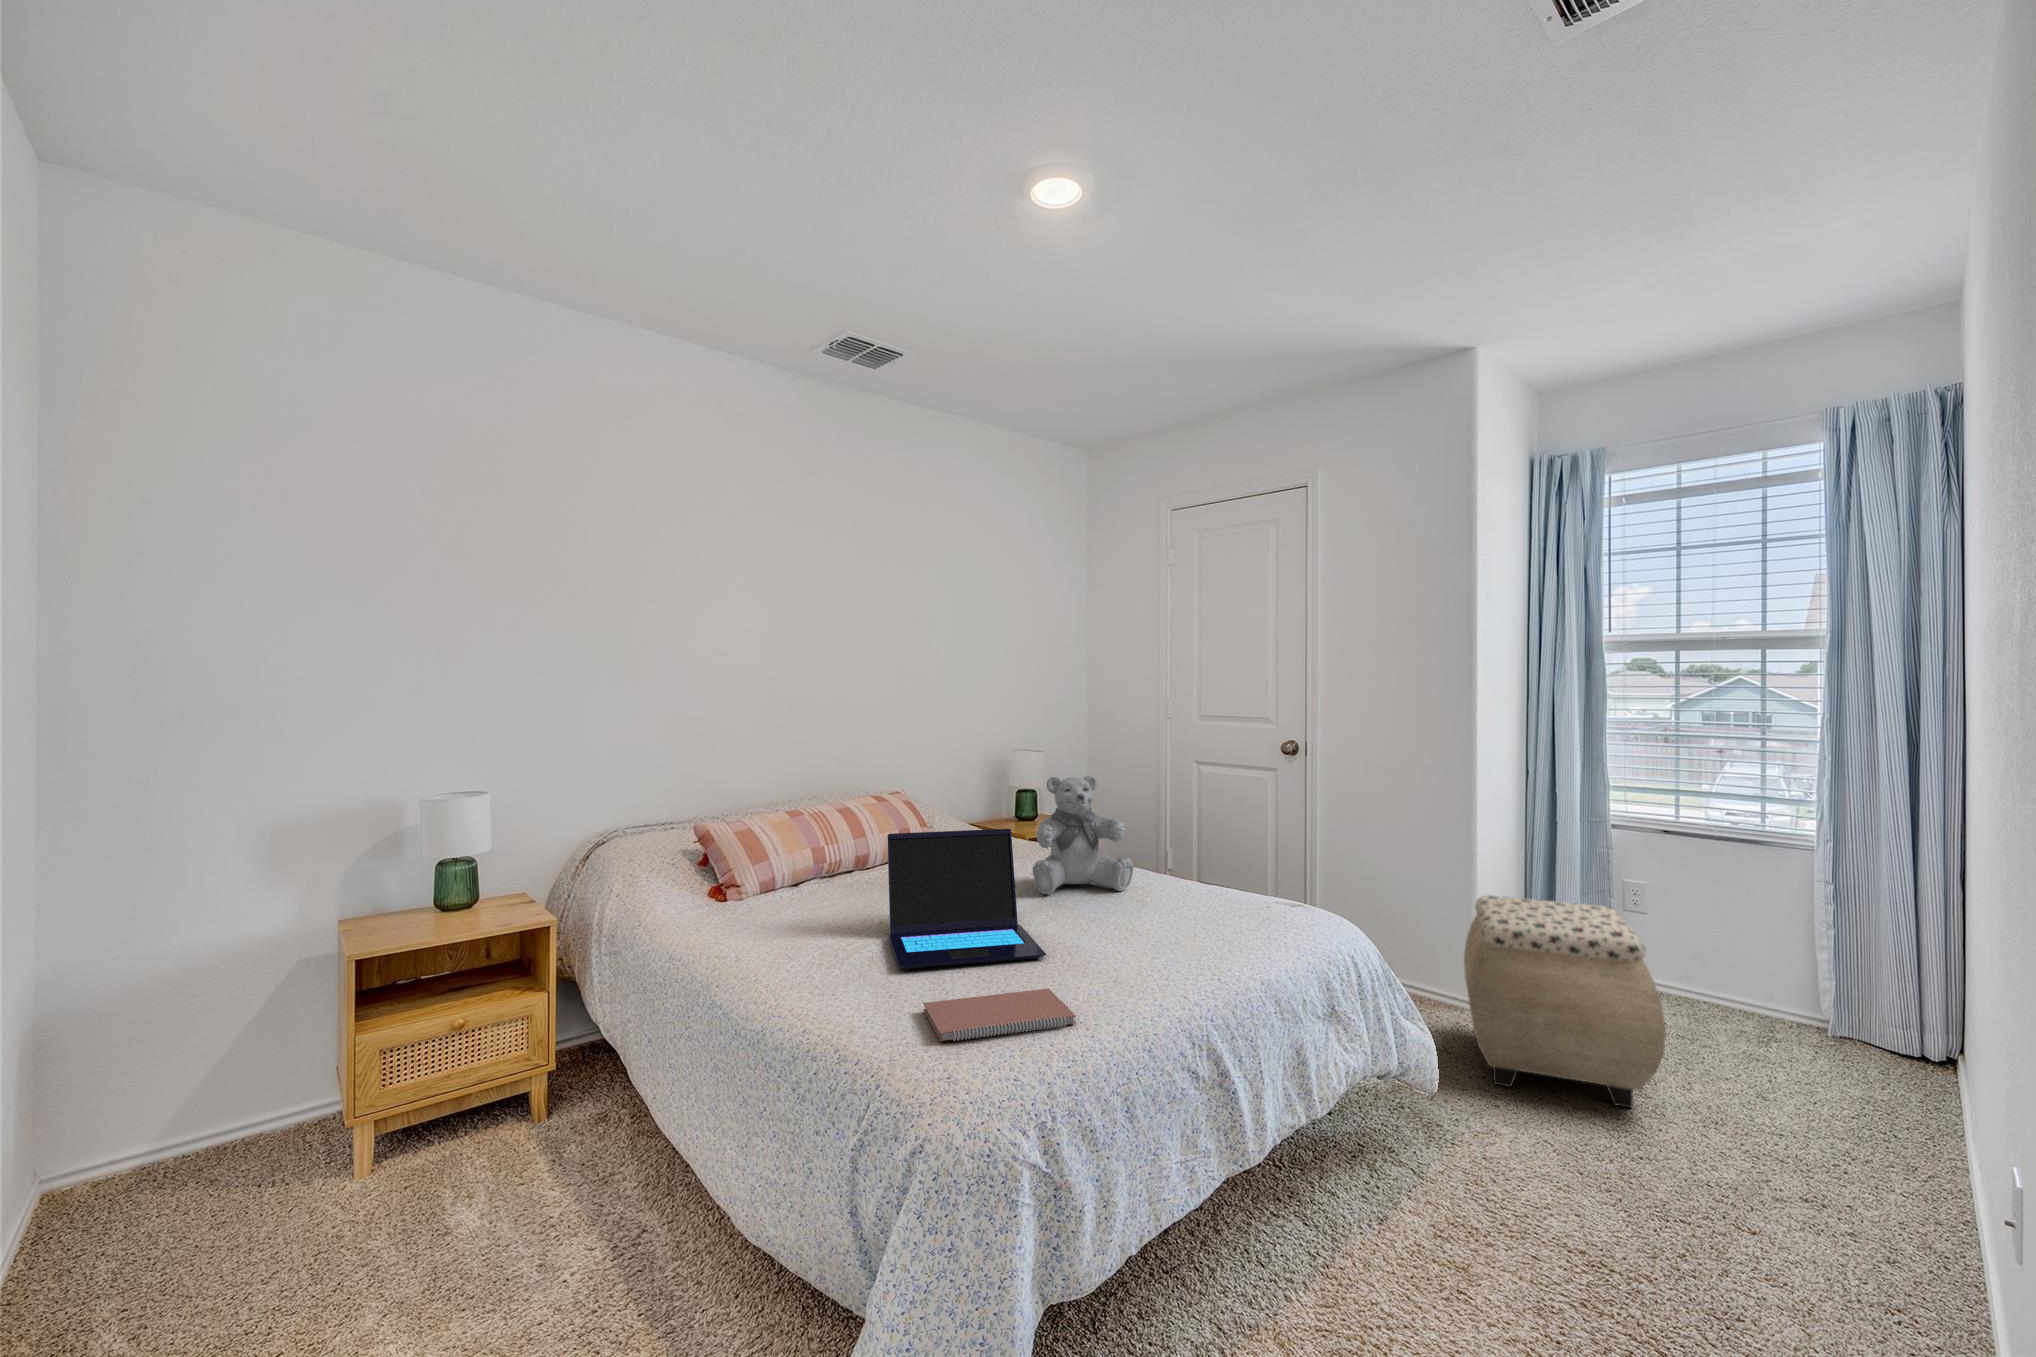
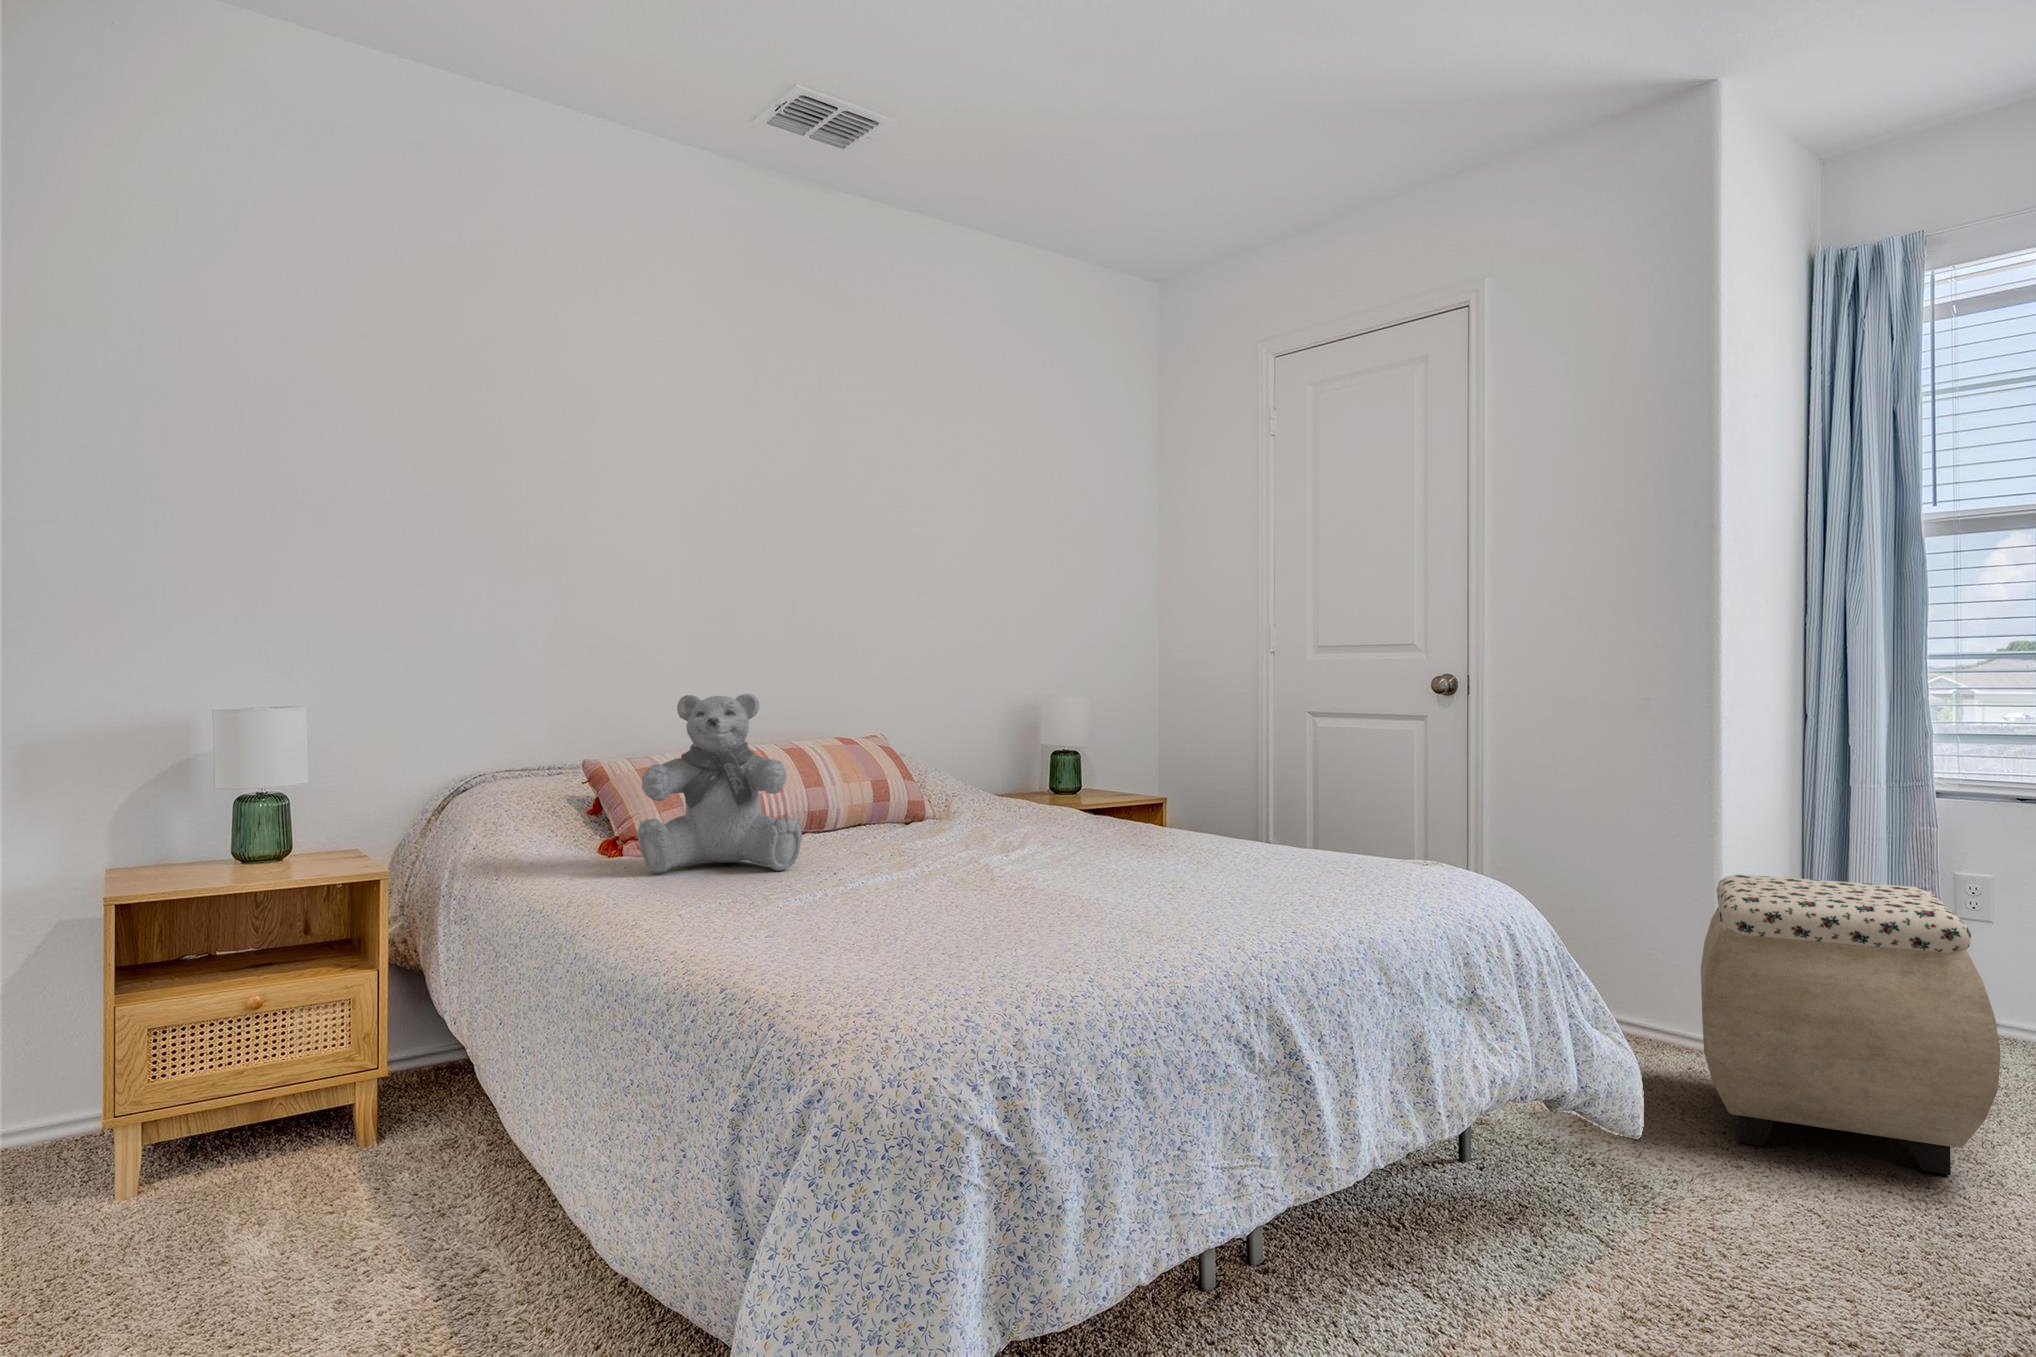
teddy bear: present [1032,775,1134,894] -> present [637,694,802,873]
laptop: present [887,829,1046,969] -> none [832,745,1049,915]
notebook: present [923,988,1076,1041] -> none [858,932,1071,979]

